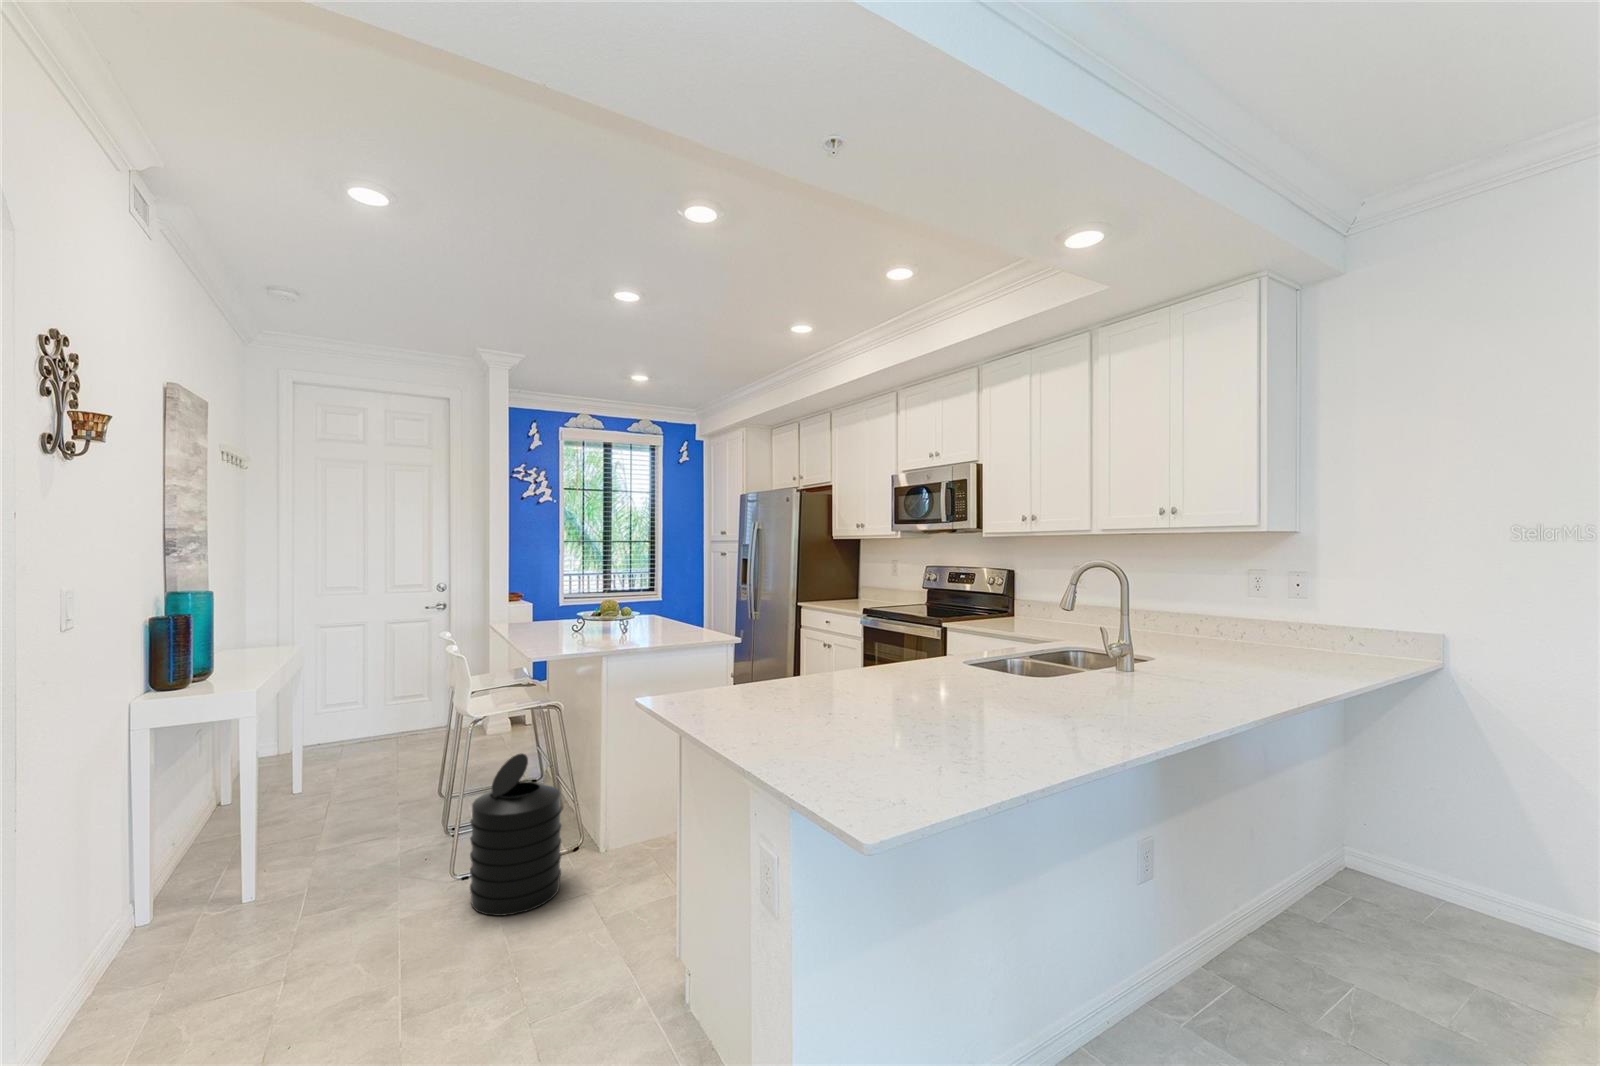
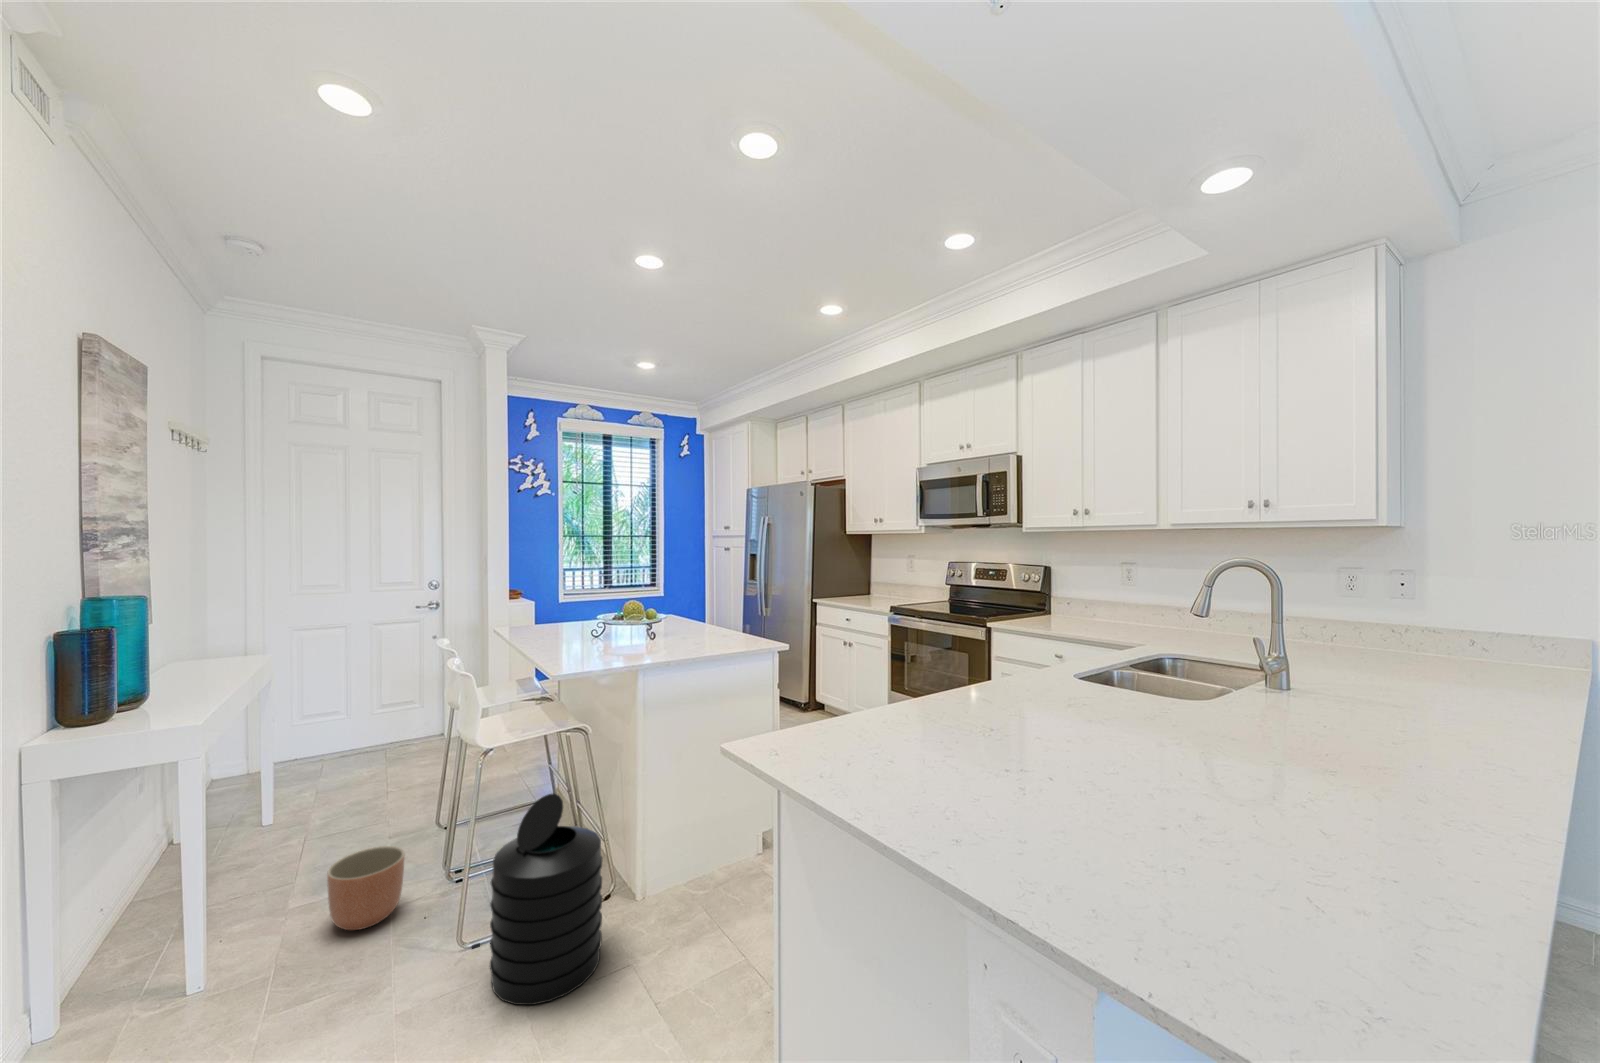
planter: none [347,801,408,865] -> present [327,846,405,930]

